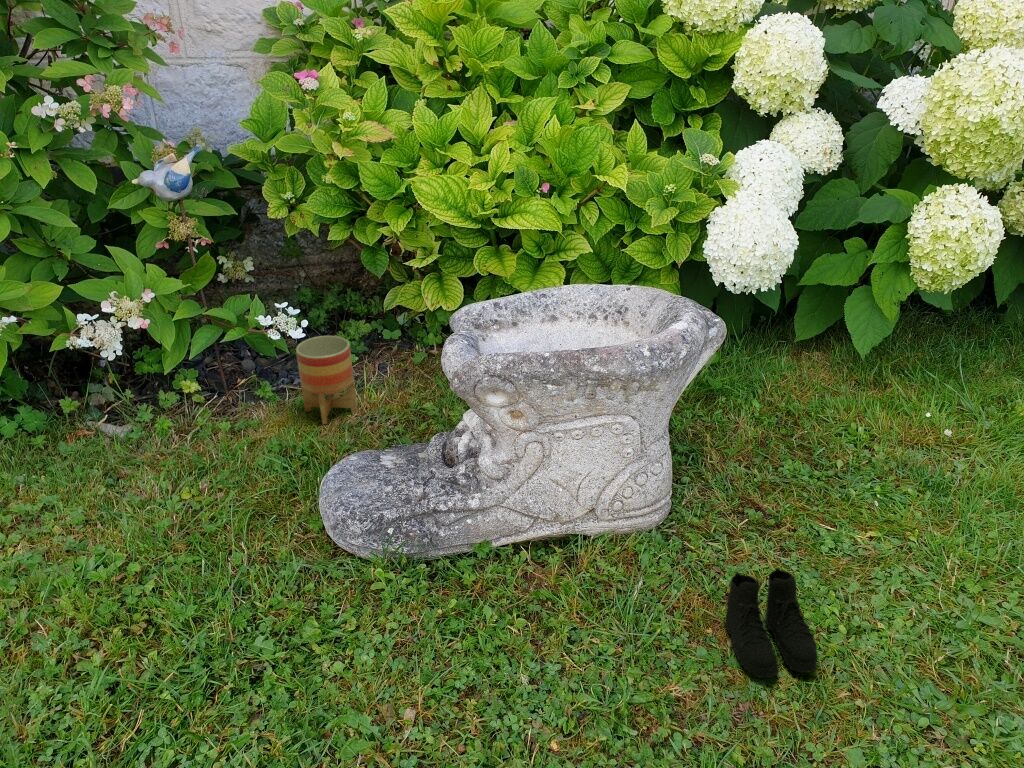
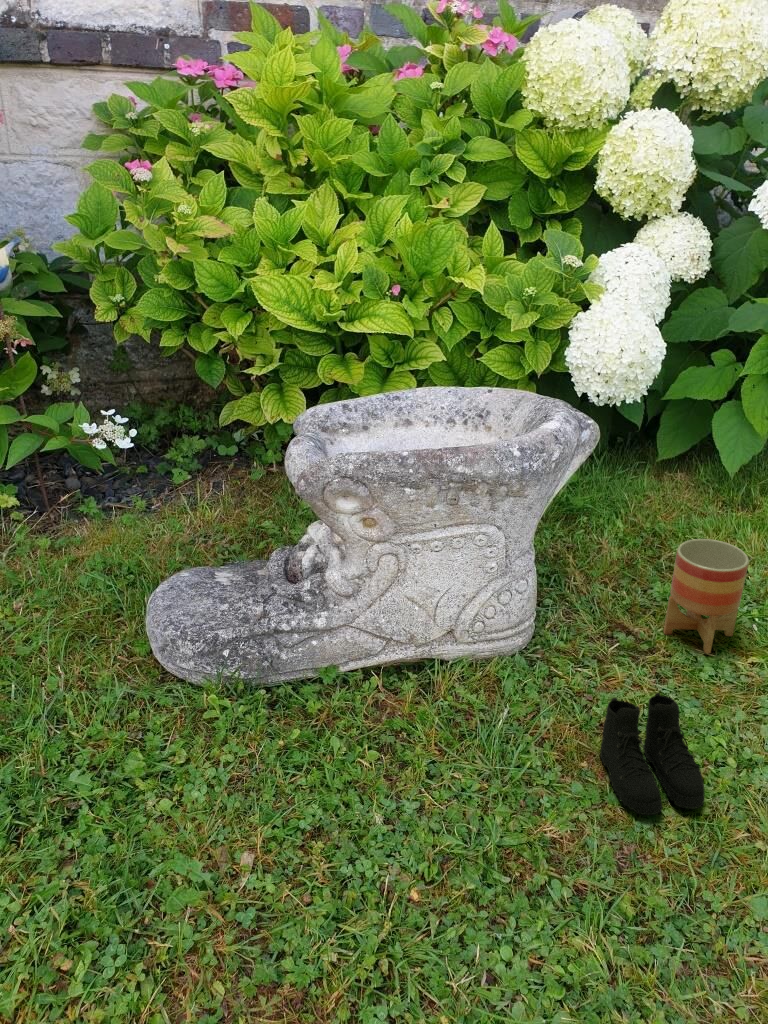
planter: present [296,336,358,424] -> present [664,539,749,653]

